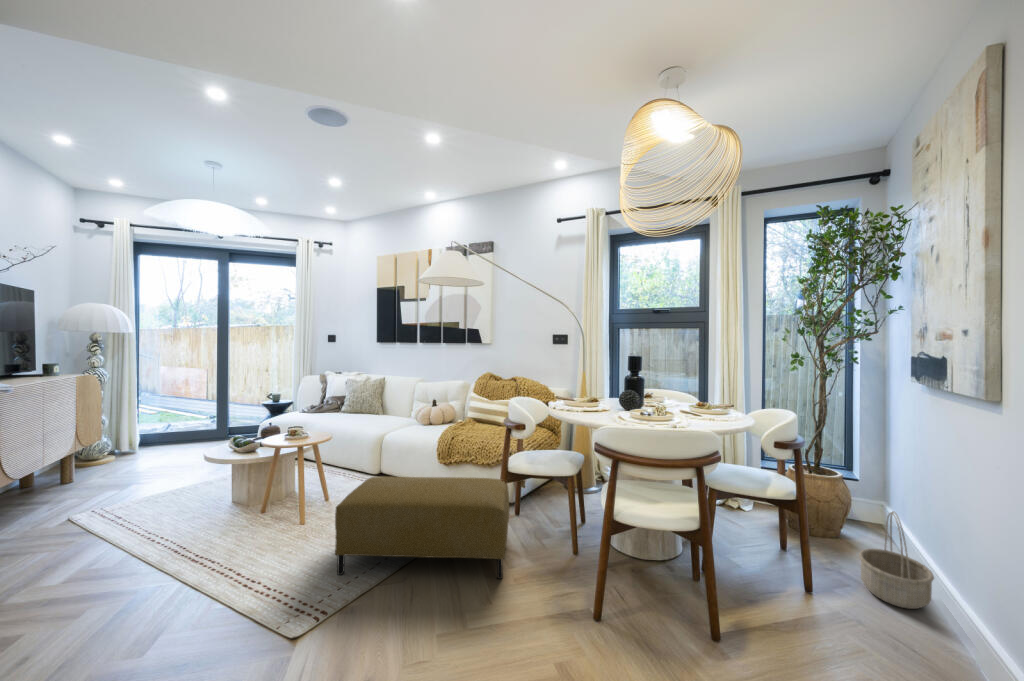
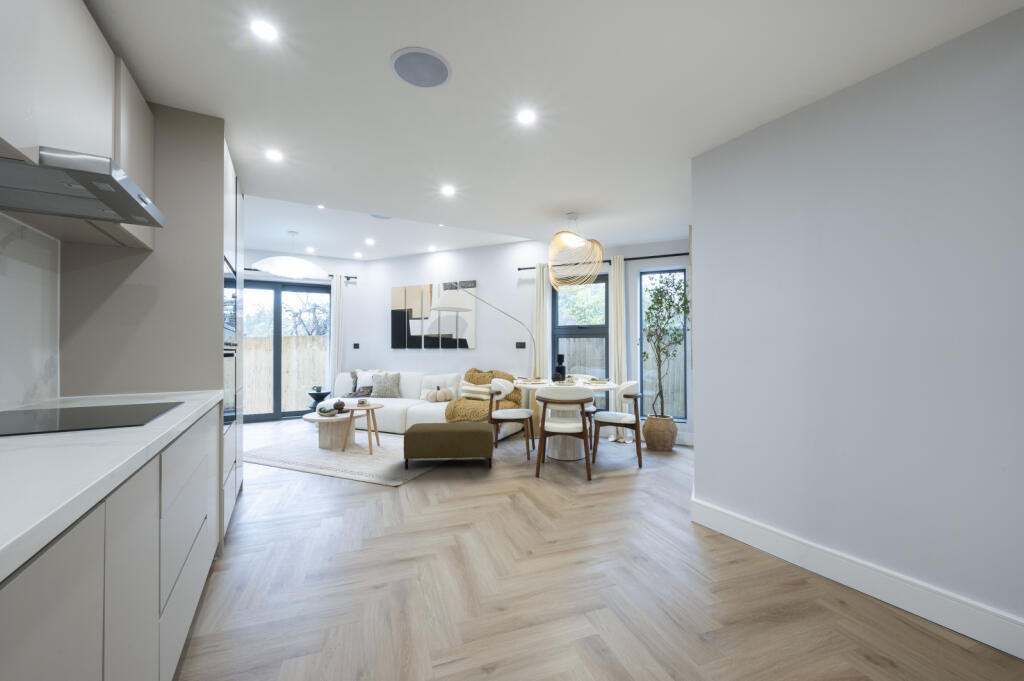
basket: present [859,511,934,609] -> none [666,426,694,469]

